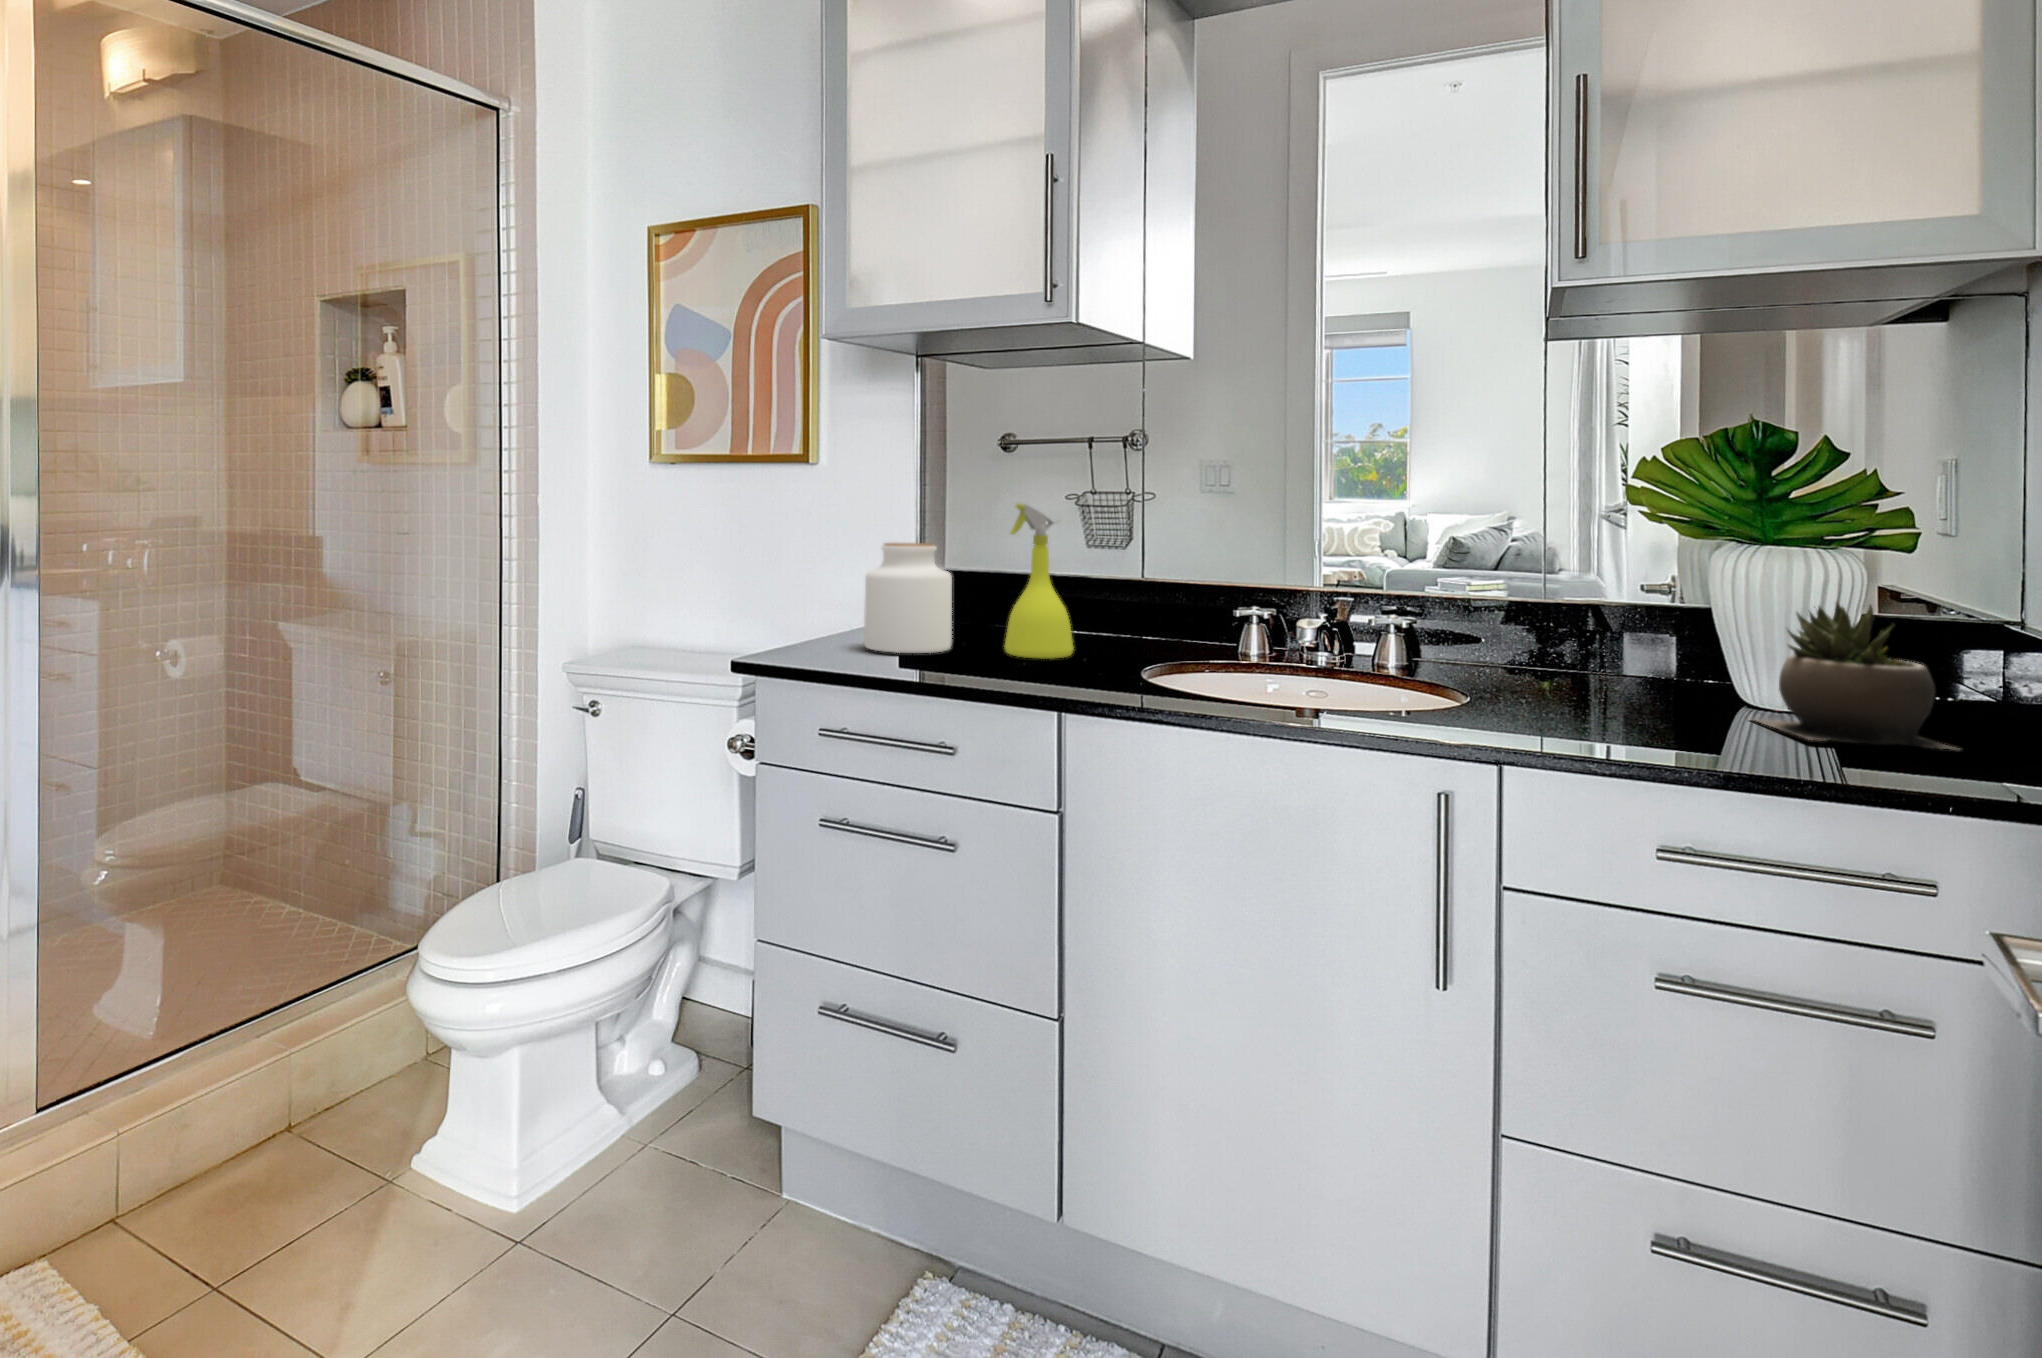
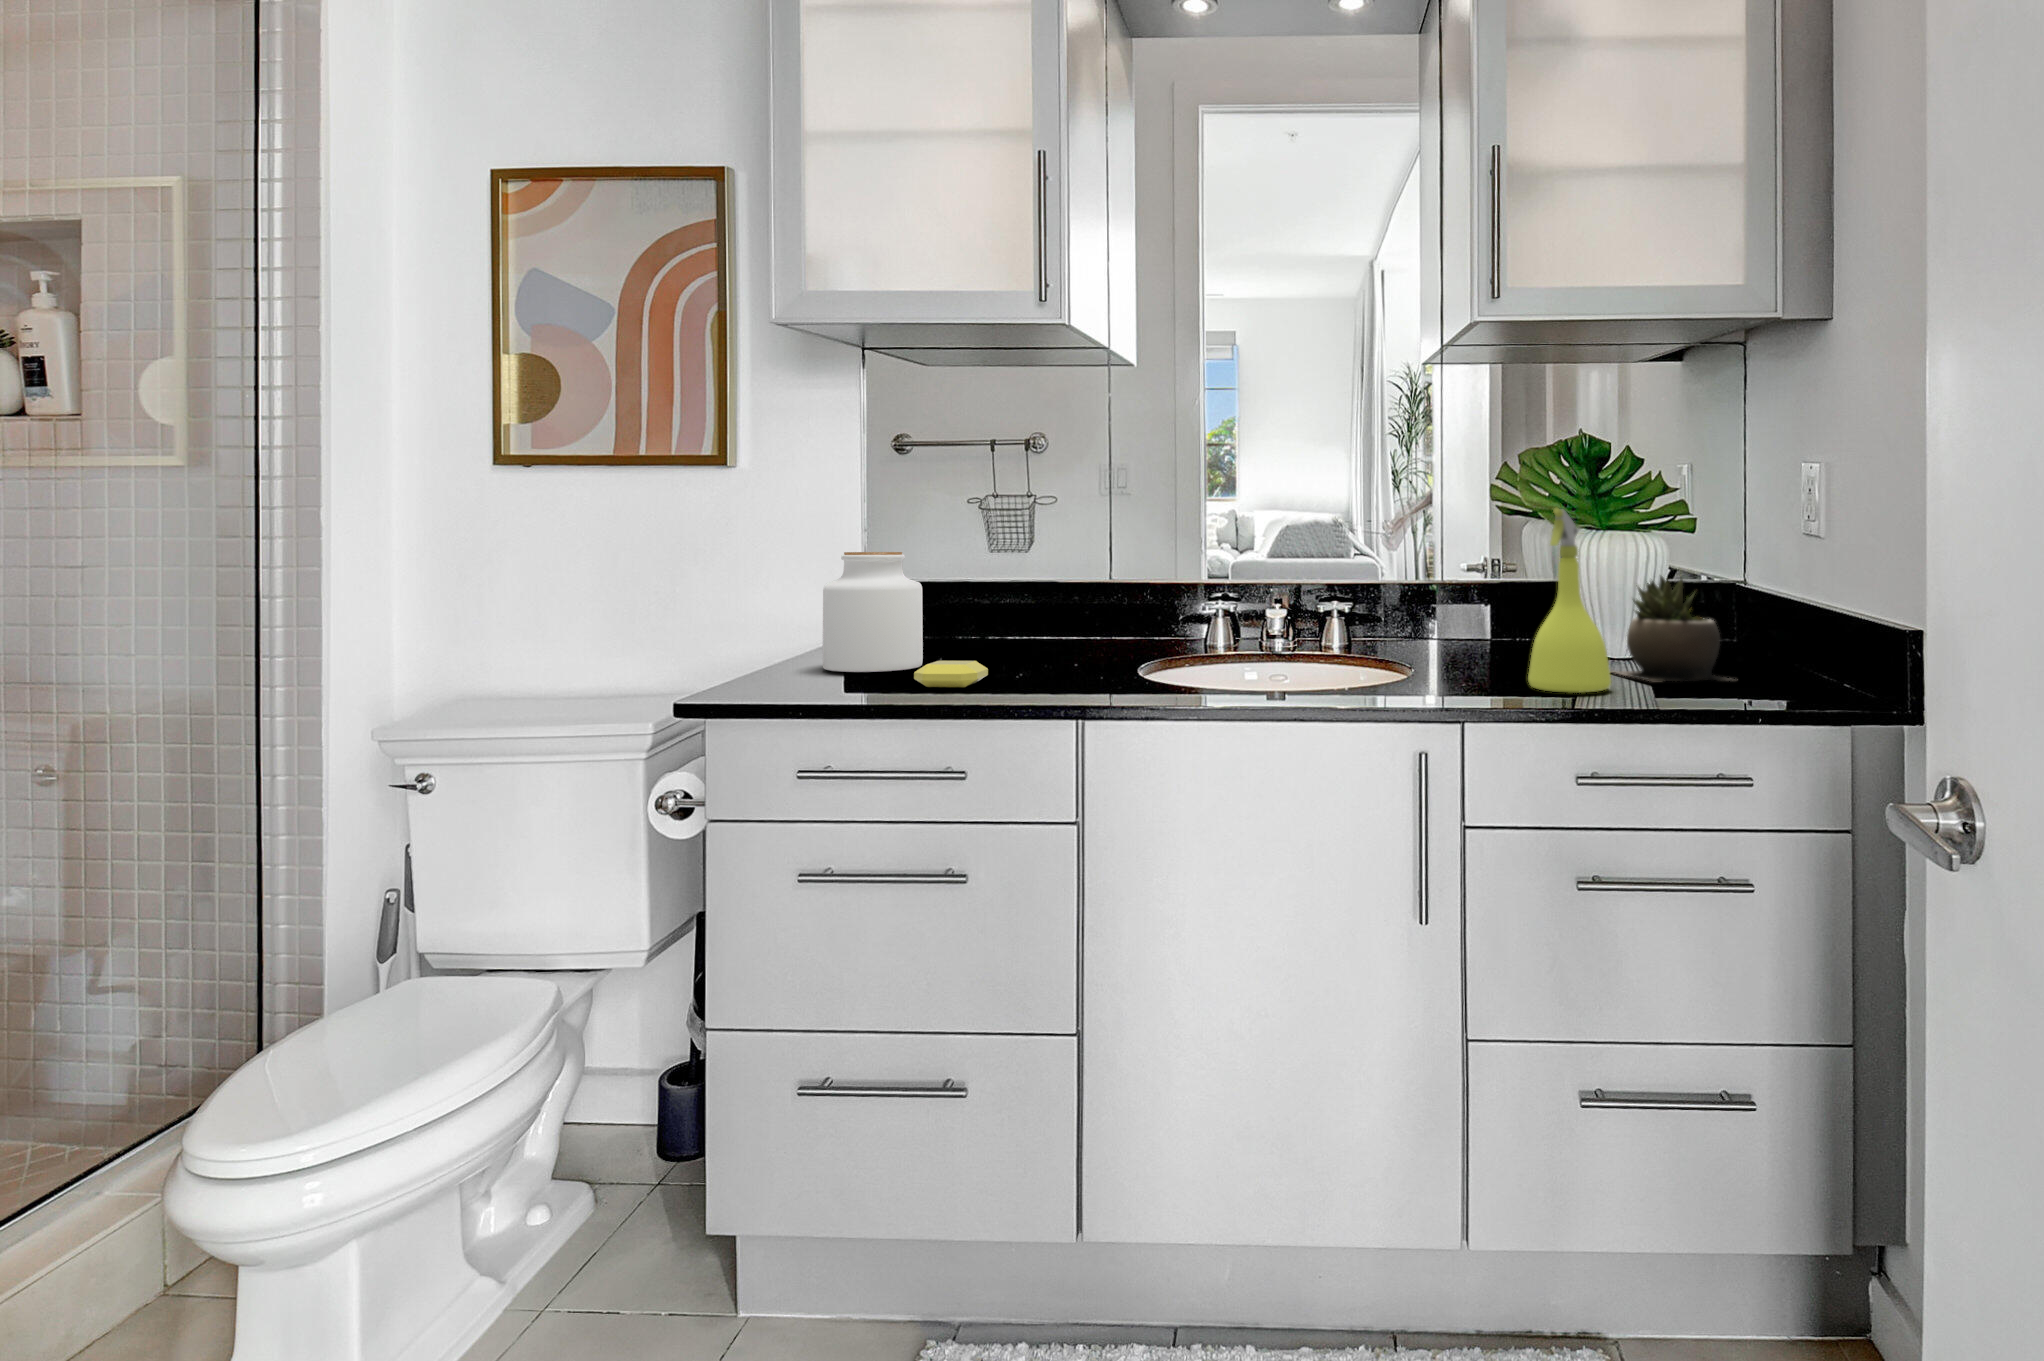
spray bottle: present [1005,503,1073,659] -> present [1528,508,1611,693]
soap bar: none [925,648,995,675] -> present [914,661,988,687]

